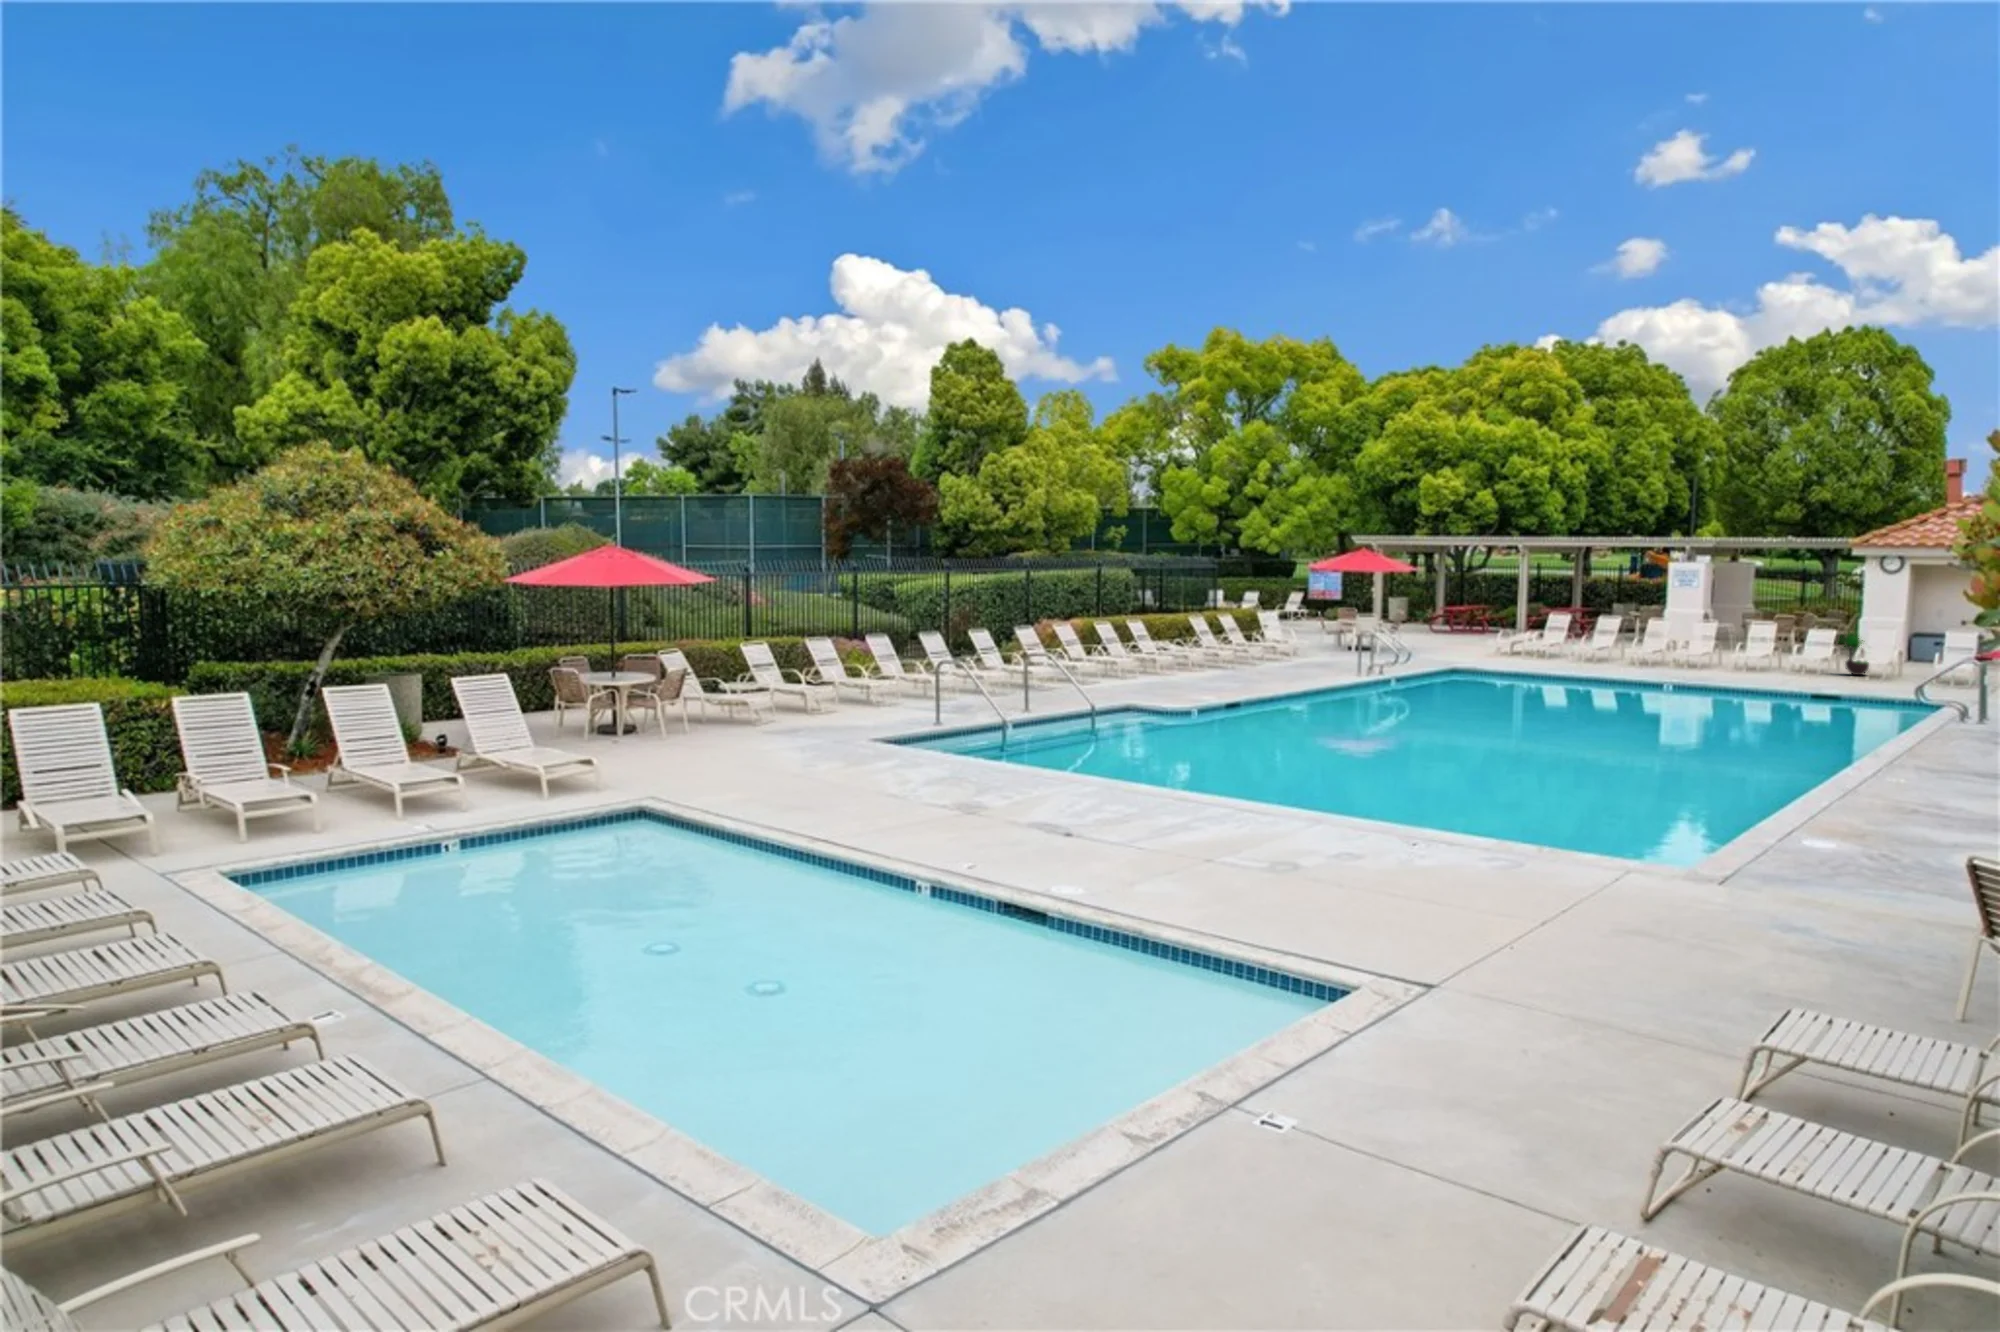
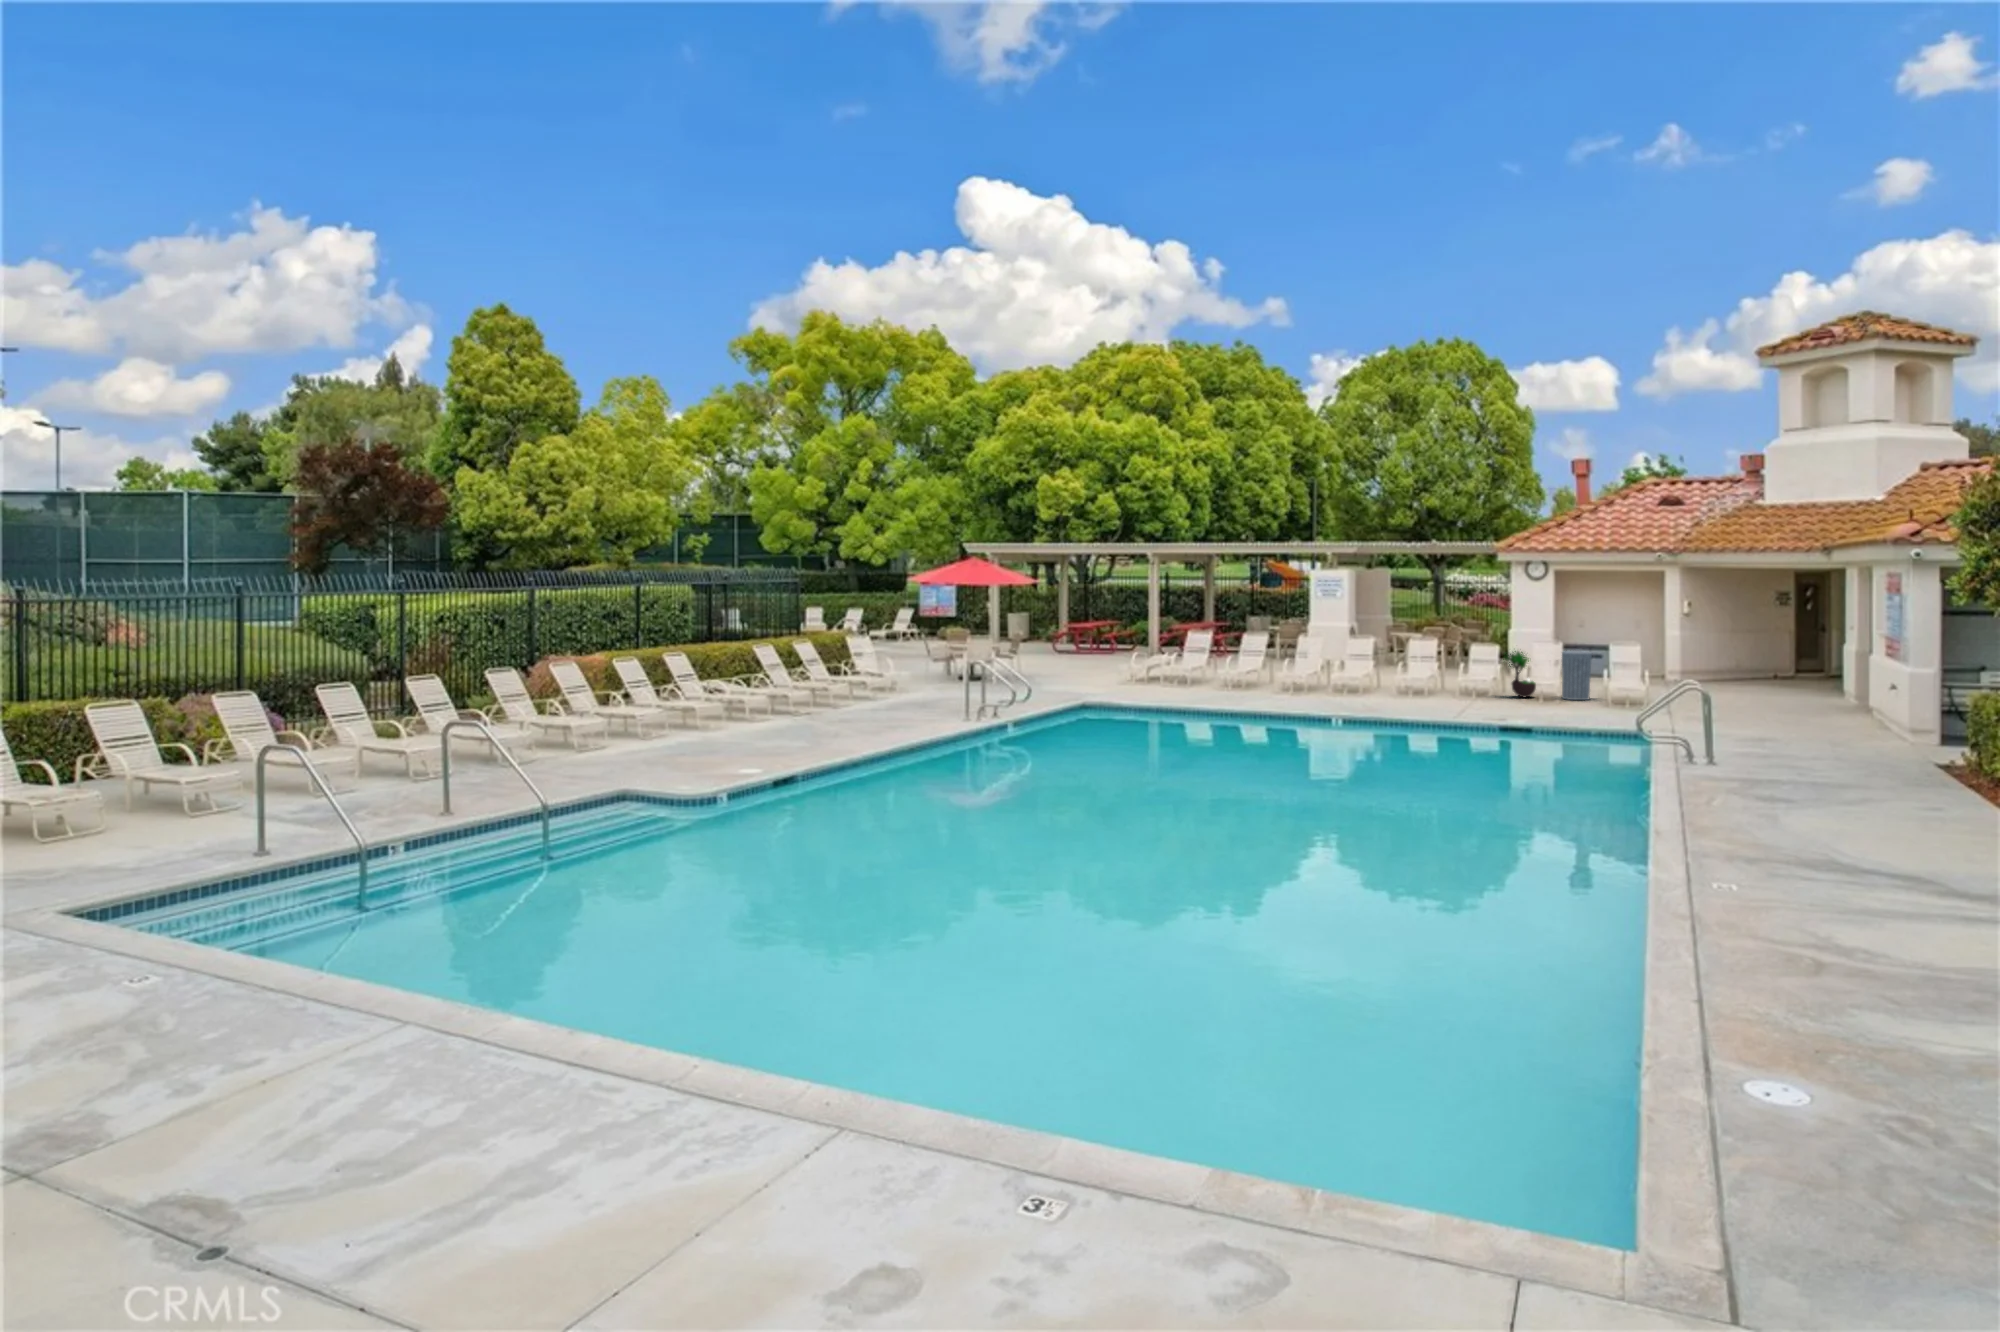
trash can: none [1894,634,1925,679] -> present [1562,651,1592,700]

